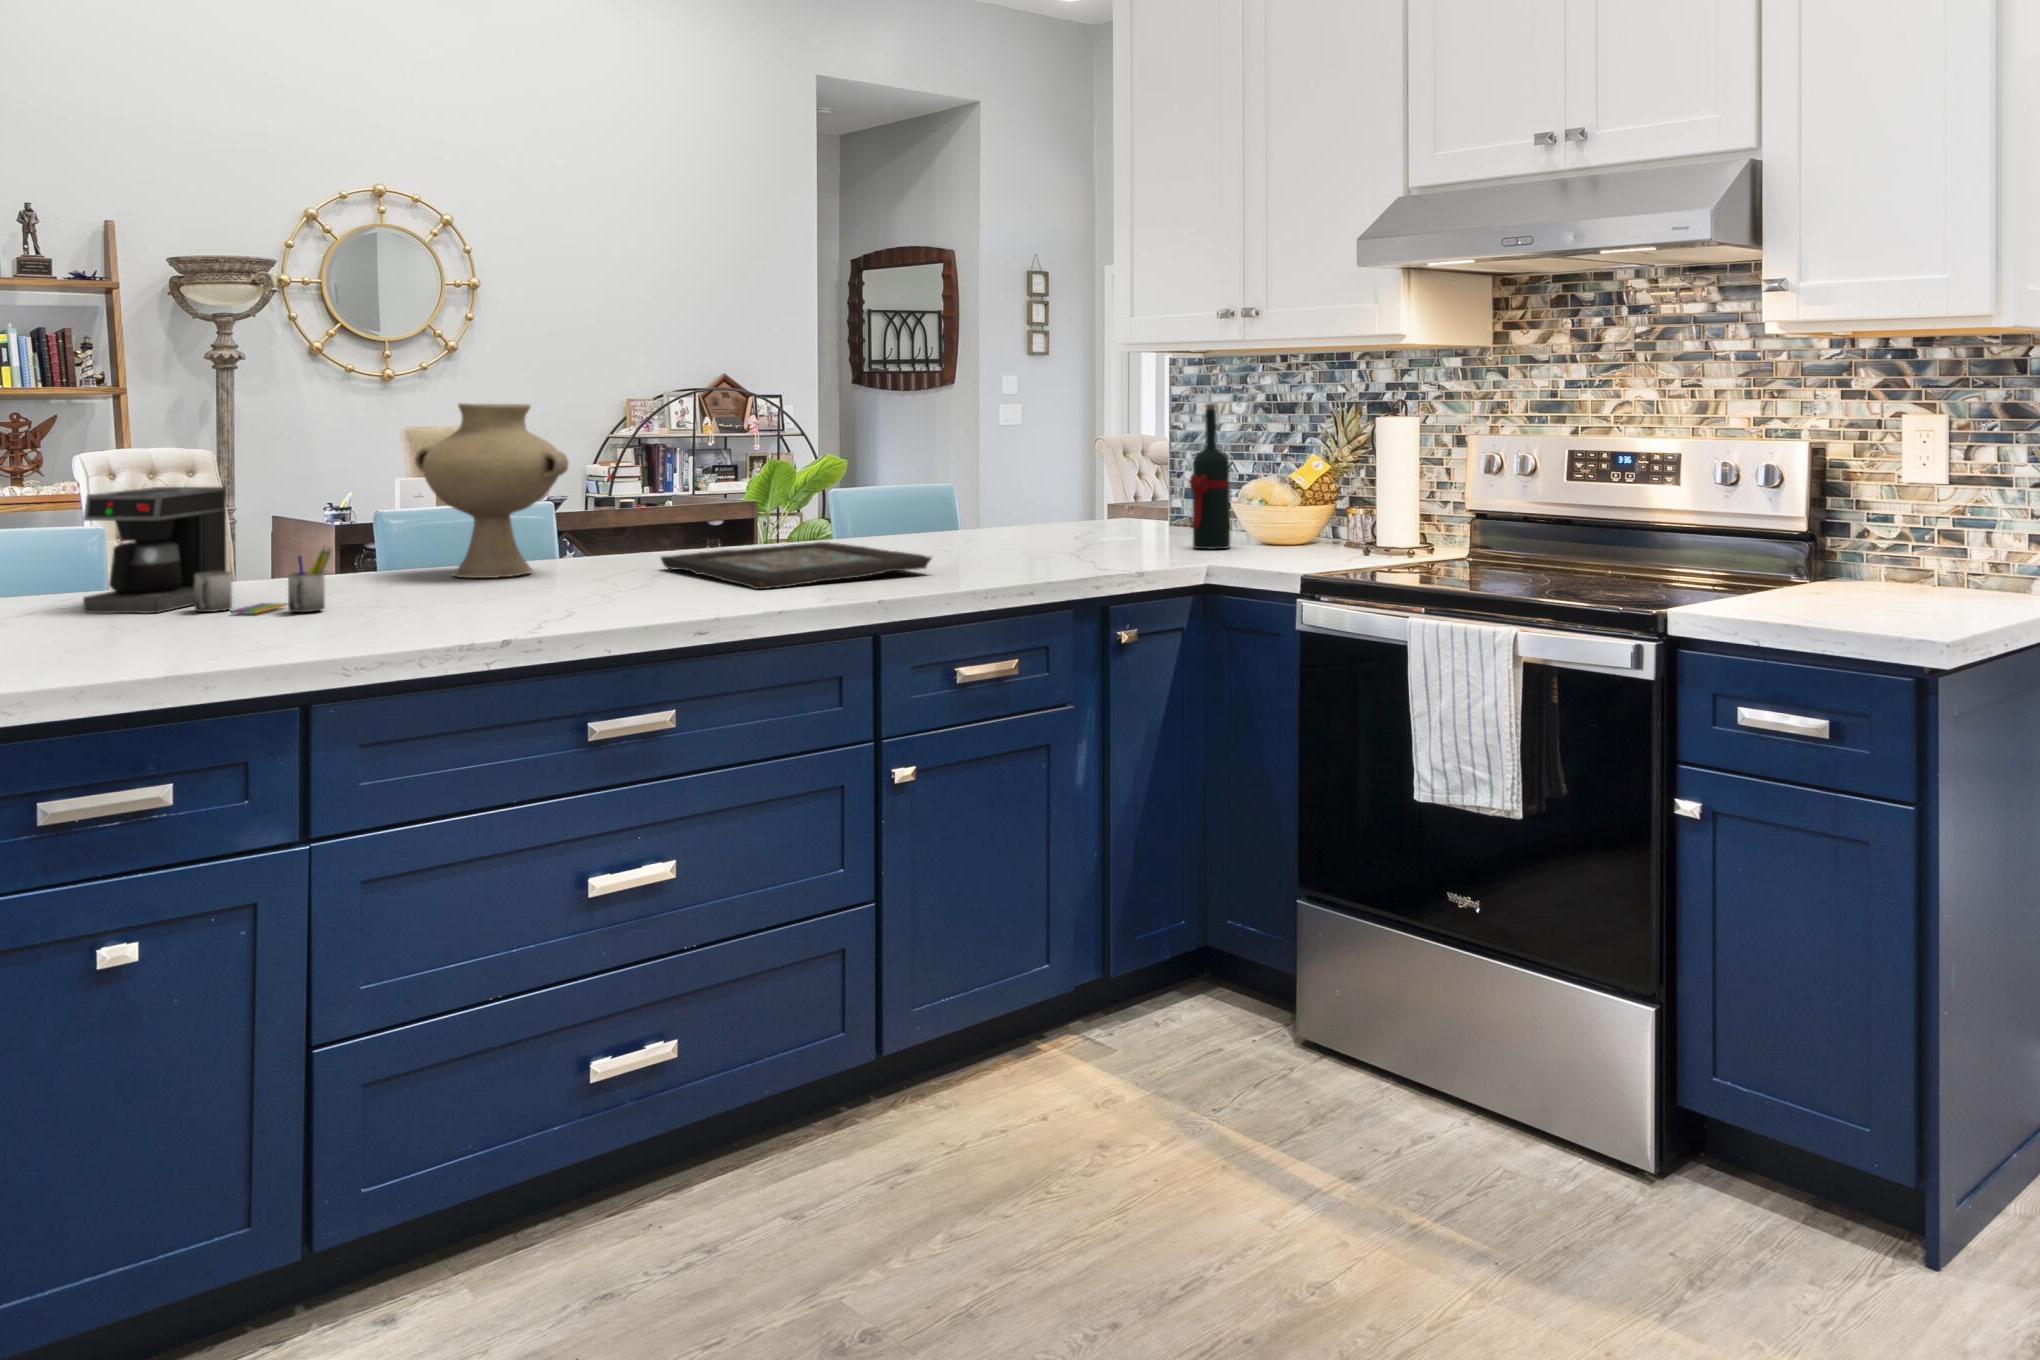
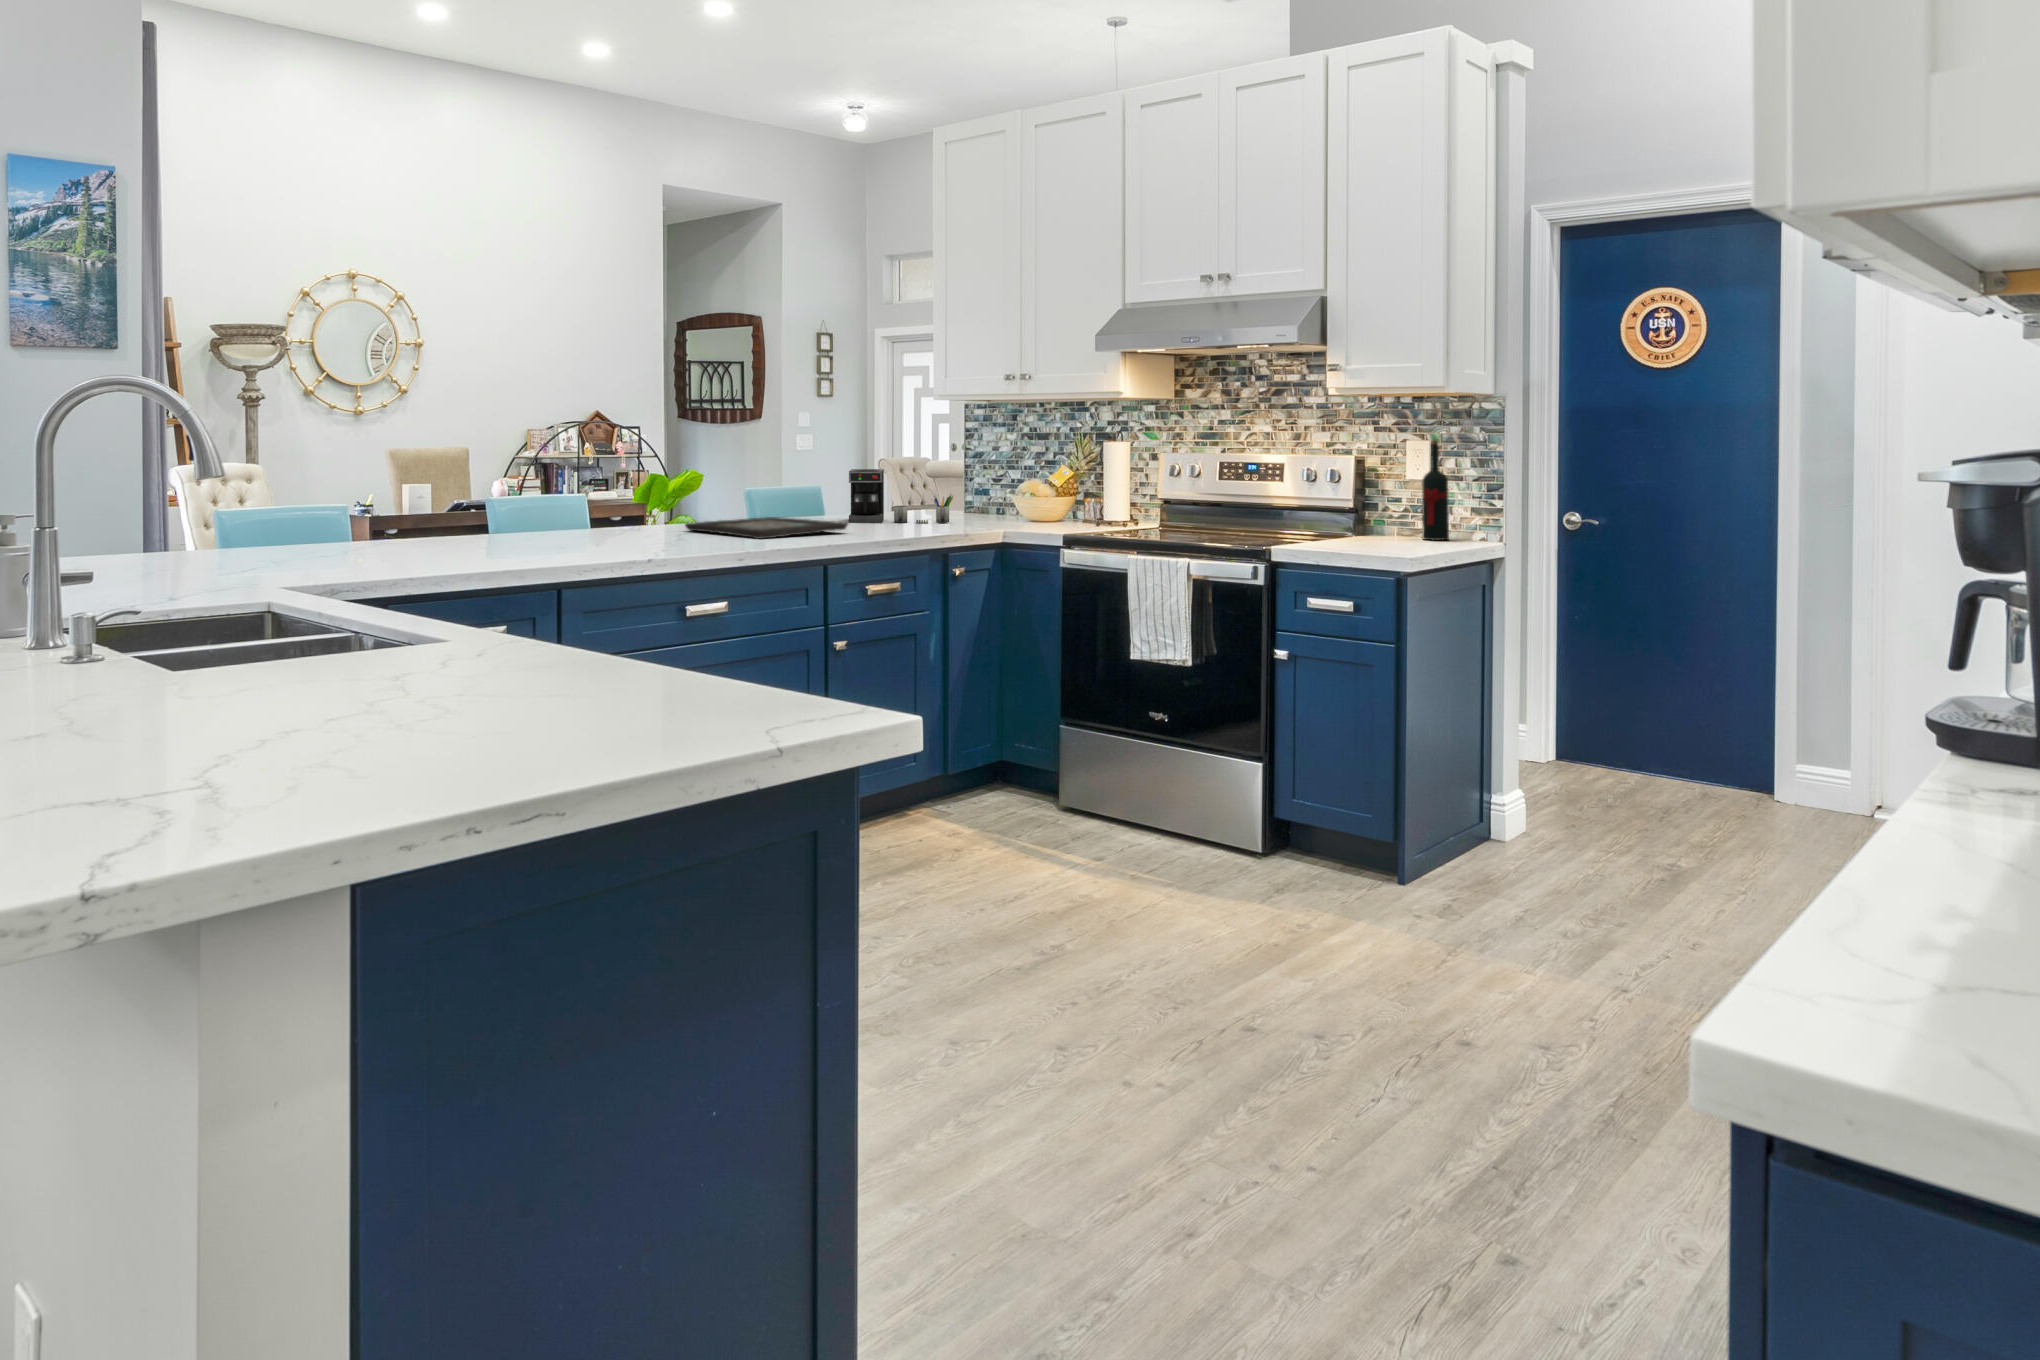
vase: present [415,403,568,578] -> none [544,432,637,534]
wine bottle: present [1190,403,1230,549] -> present [1422,440,1449,540]
coffee maker: present [83,487,331,614] -> present [849,469,953,523]

